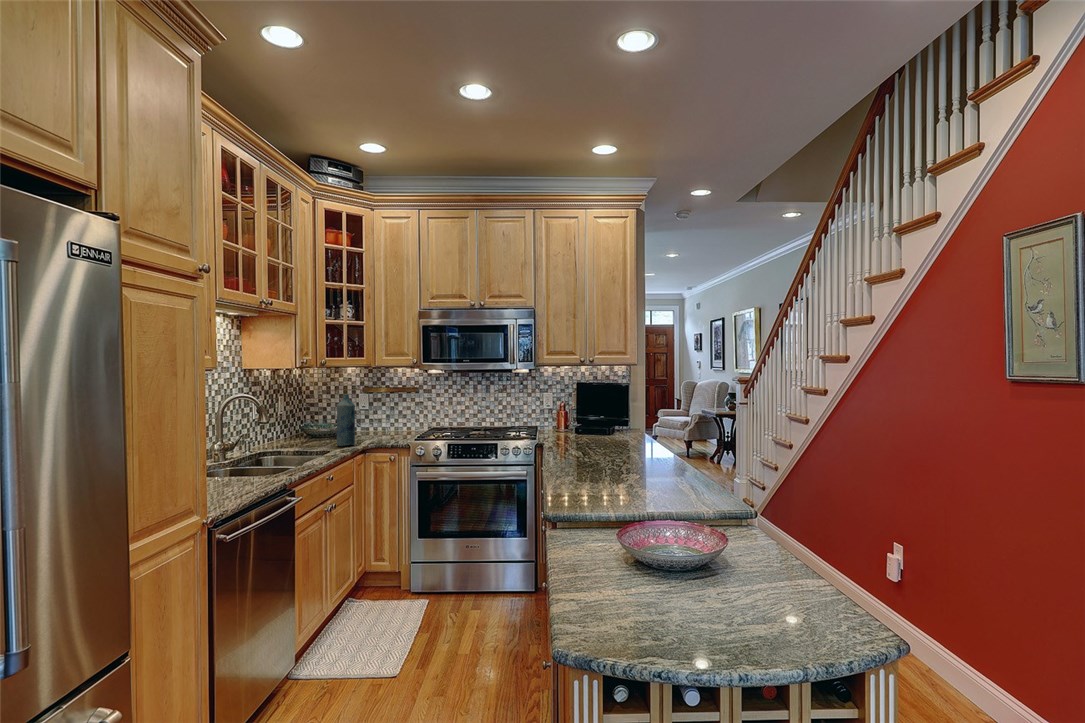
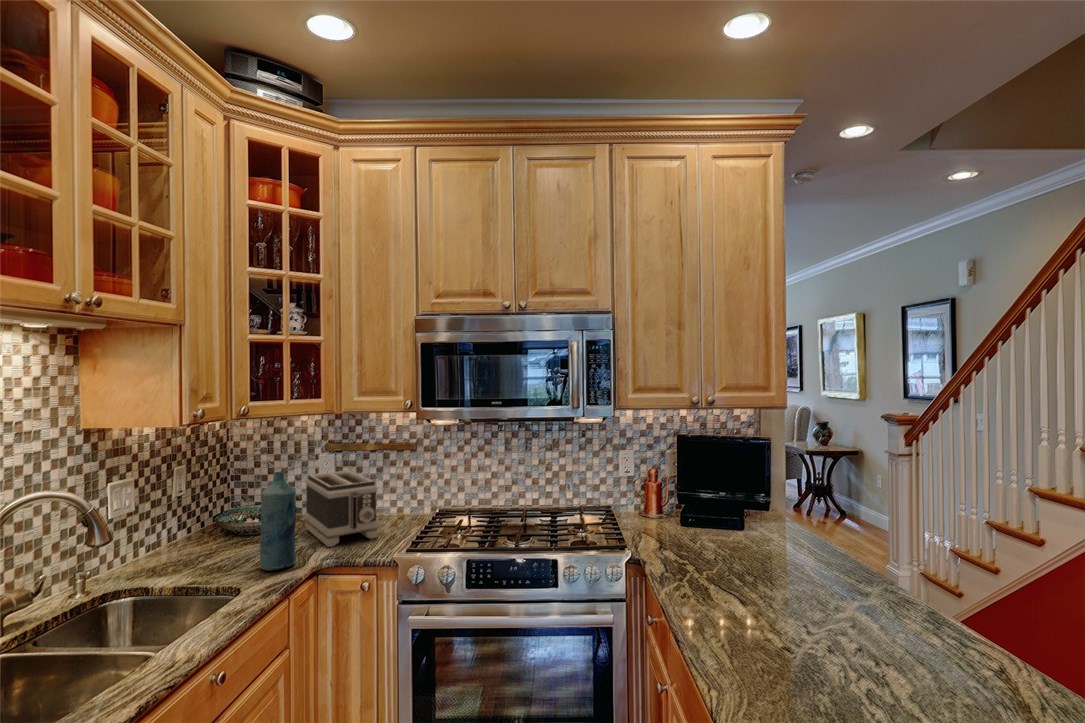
toaster: none [354,402,398,440] -> present [305,470,378,547]

